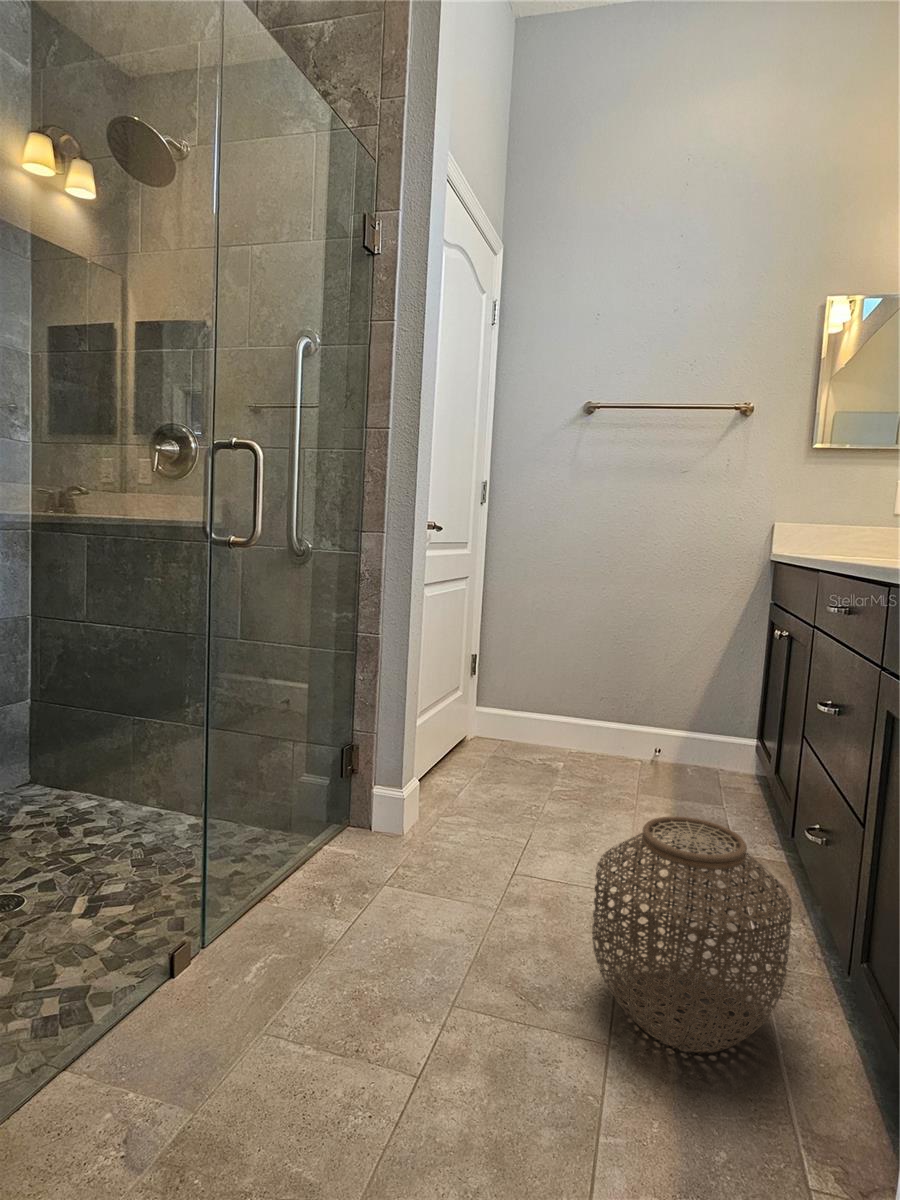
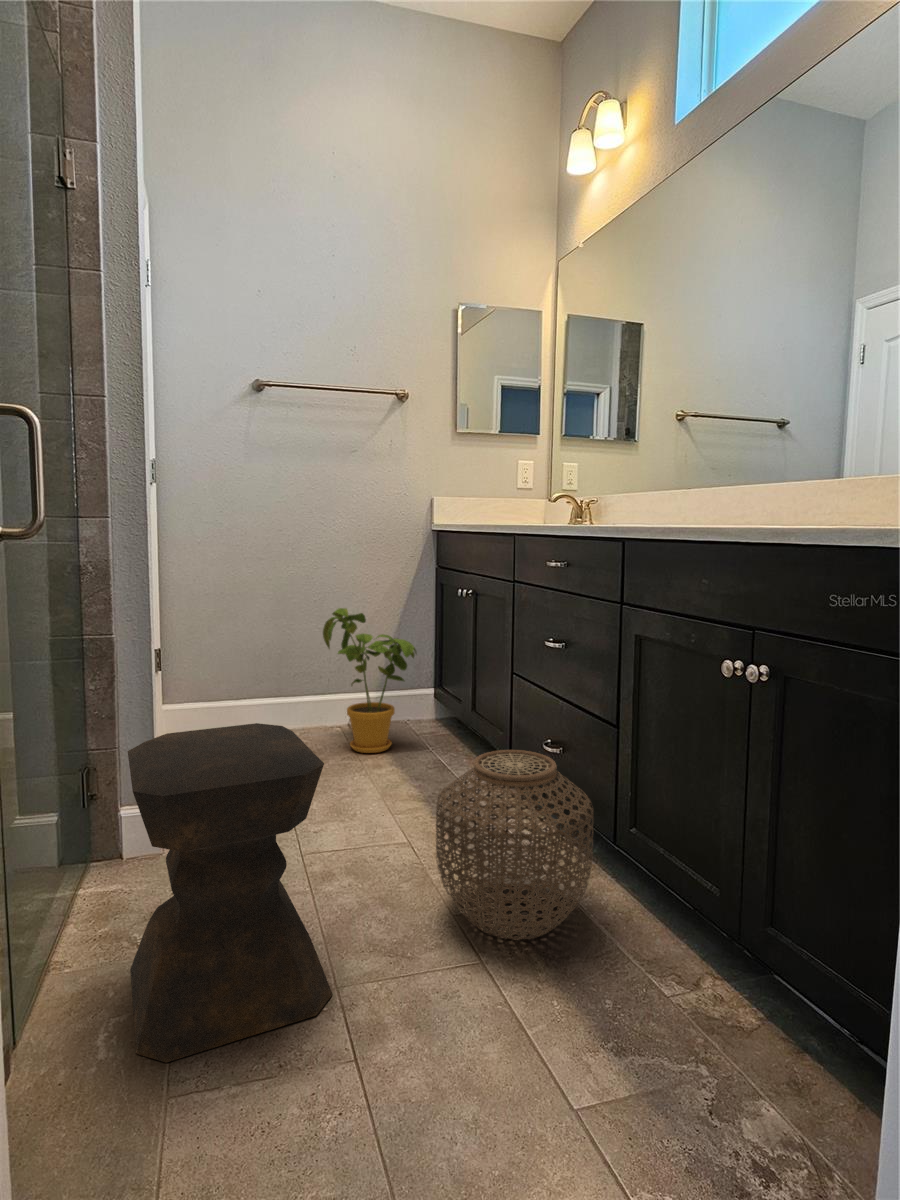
house plant: none [617,634,718,796] -> present [323,608,416,753]
stool: none [274,724,465,1022] -> present [128,723,332,1063]

